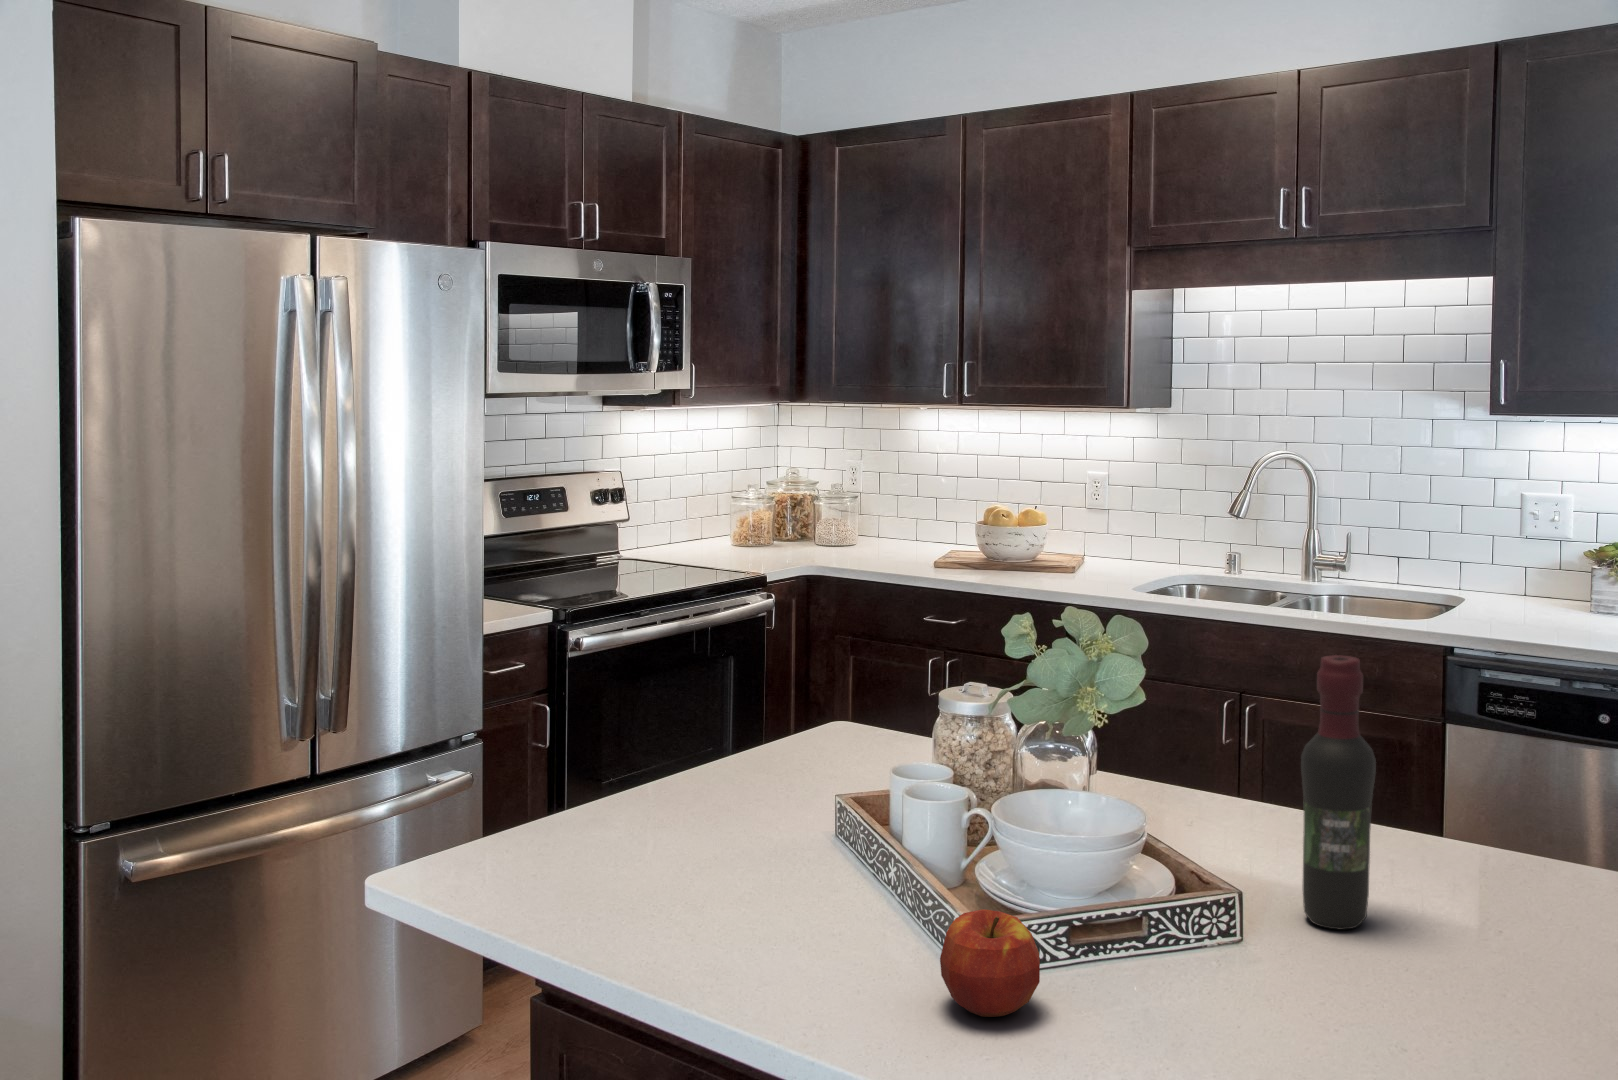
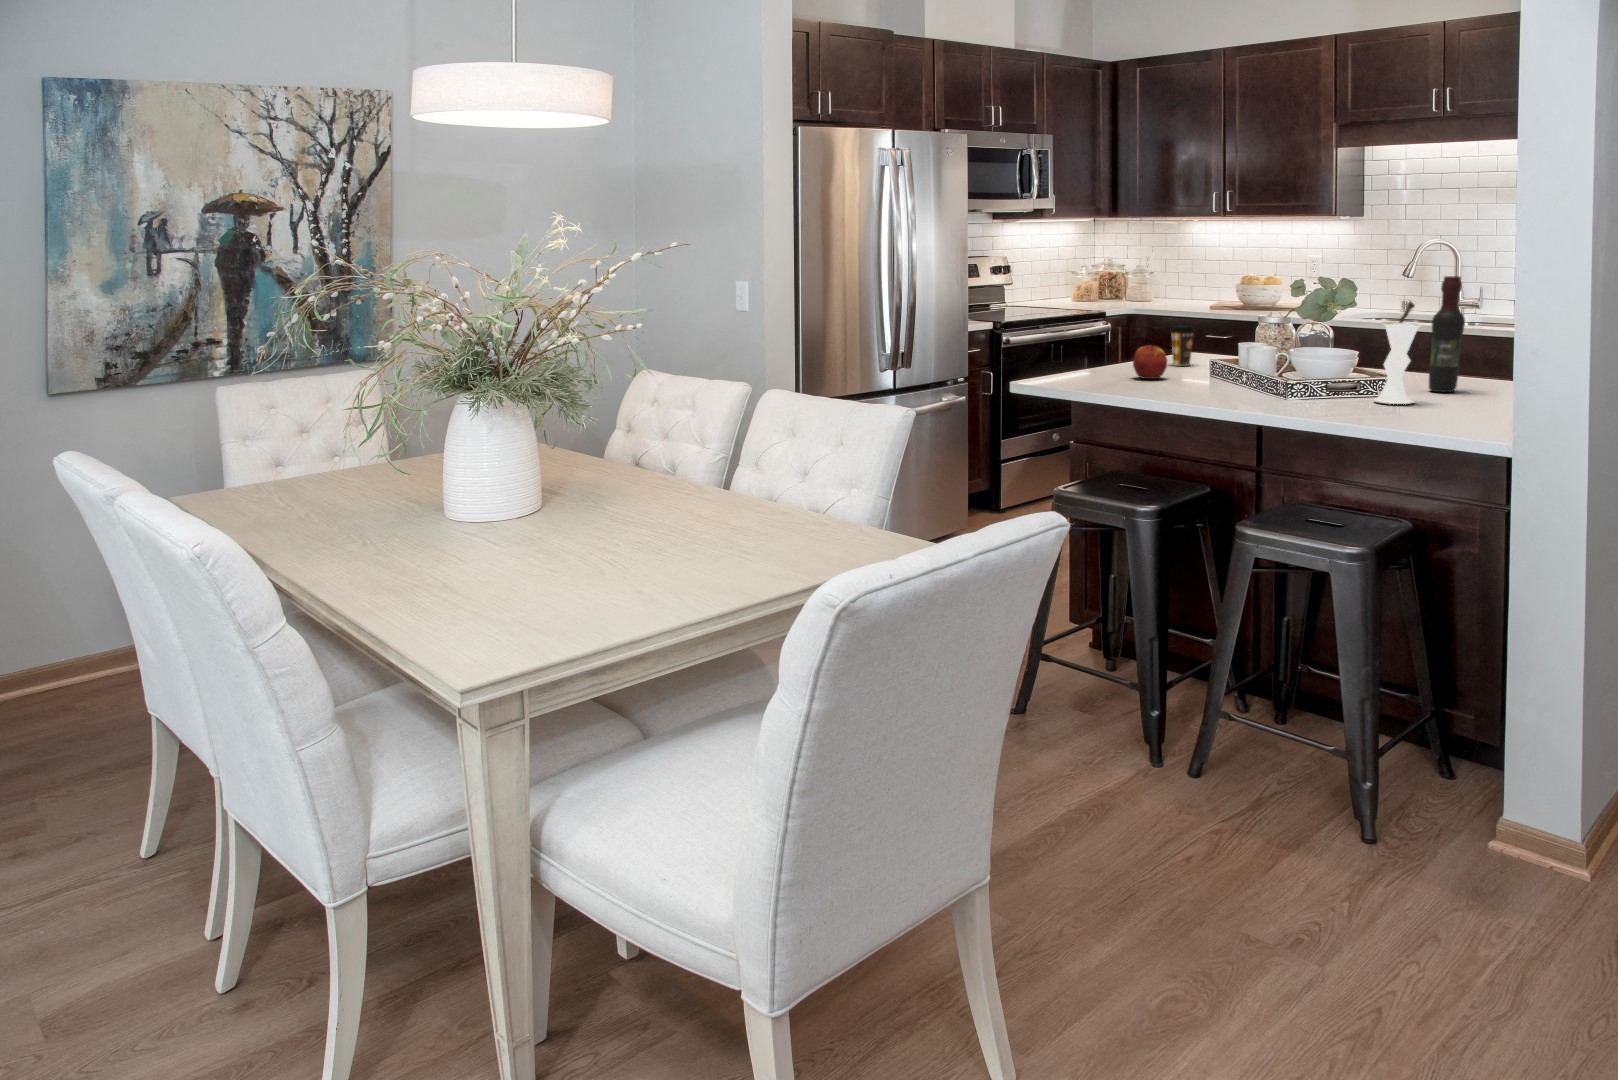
coffee cup: none [769,700,821,788] -> present [1171,326,1195,366]
vase: none [1180,744,1285,1016] -> present [1374,302,1420,404]
apple: present [940,909,1040,1017] -> present [1133,345,1167,379]

